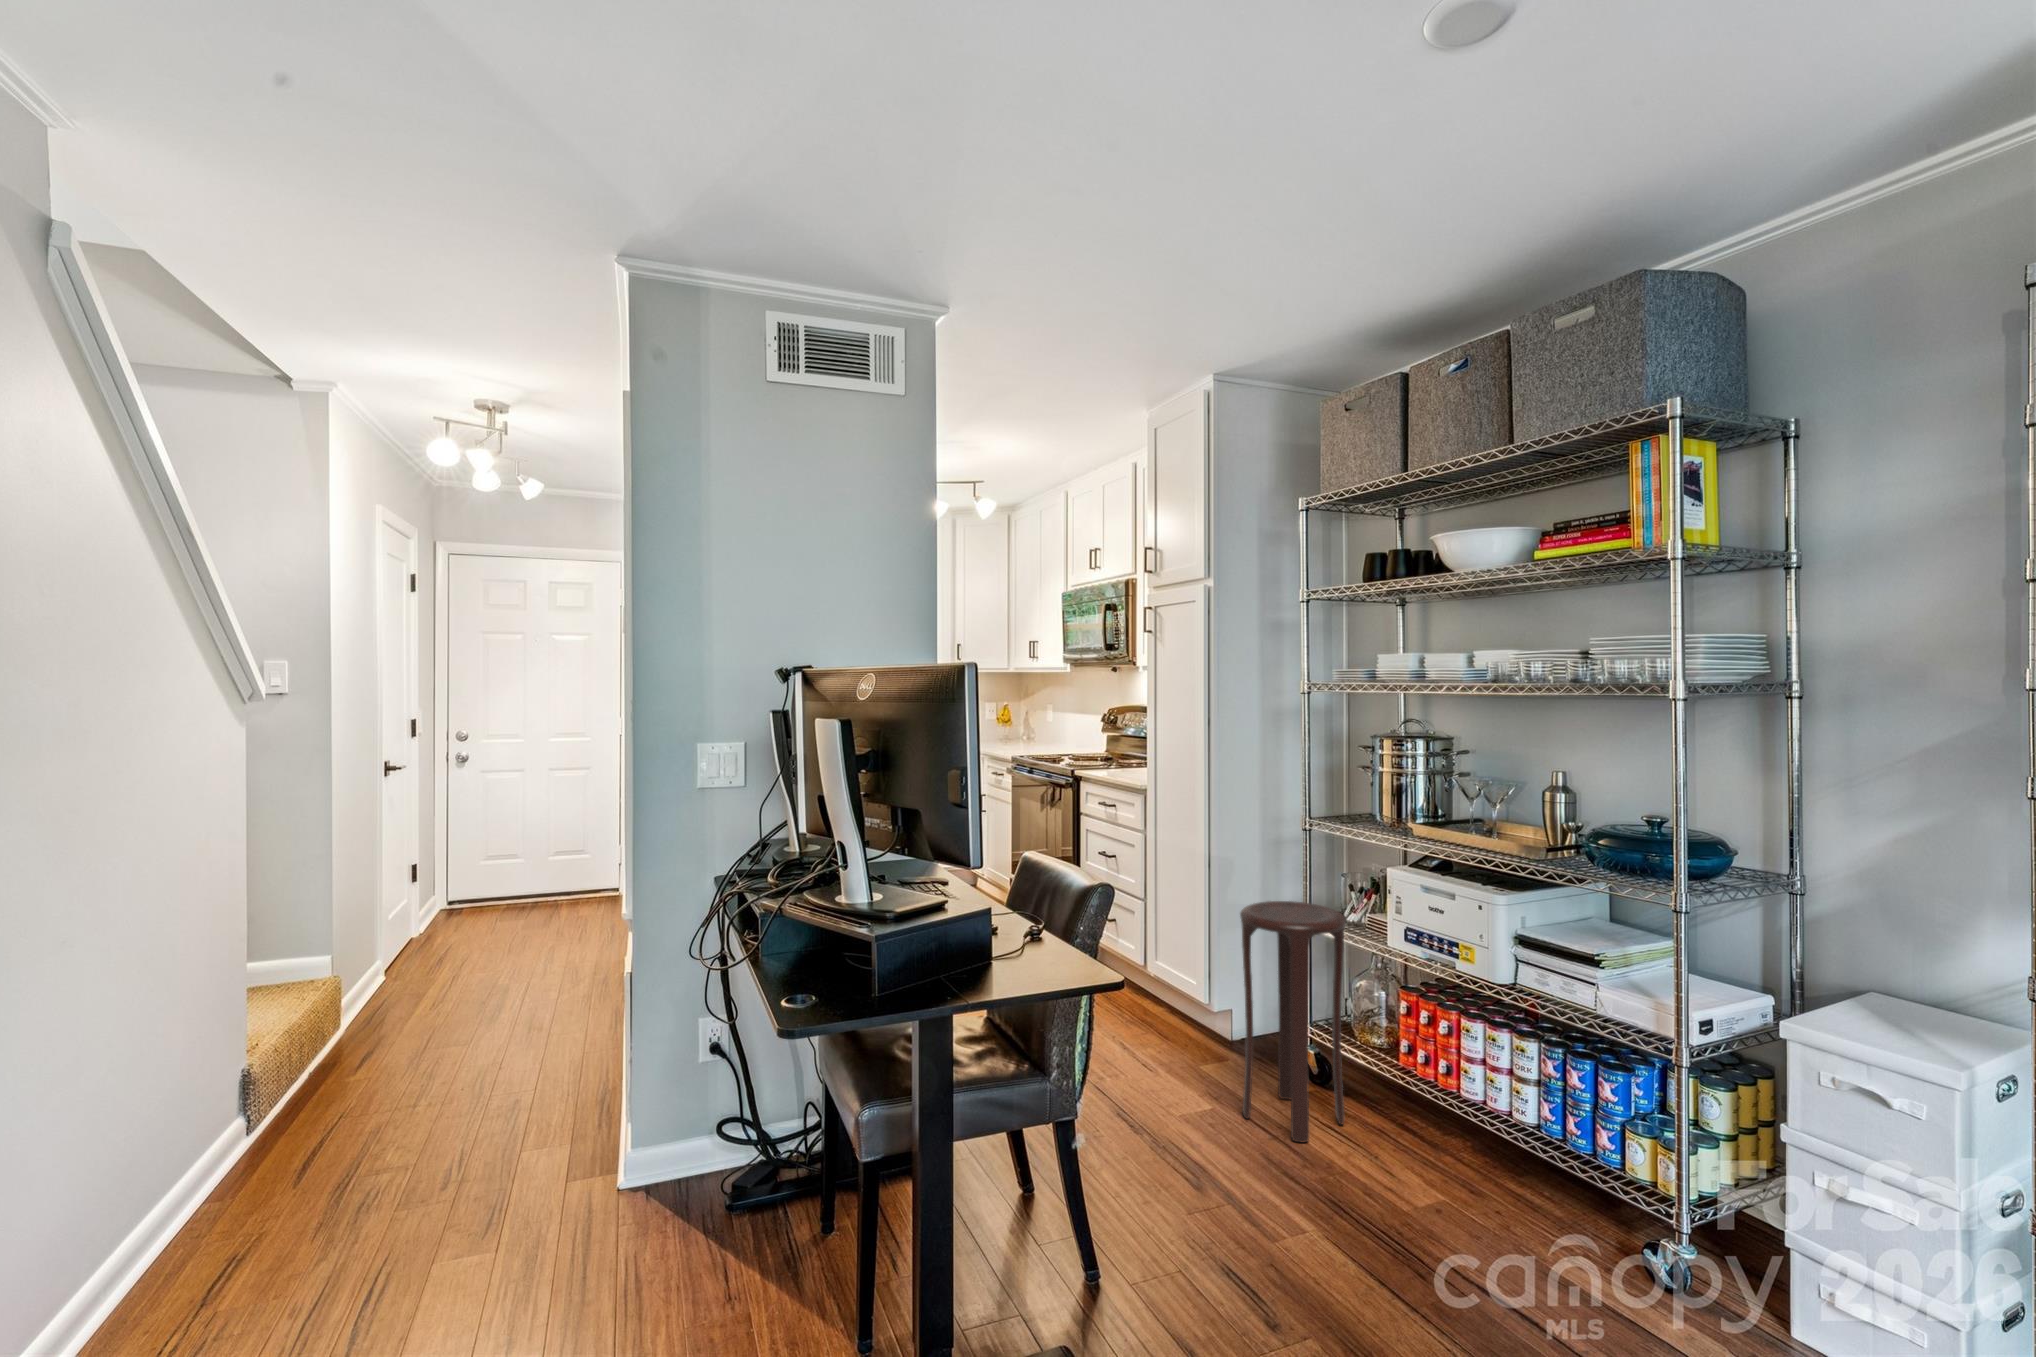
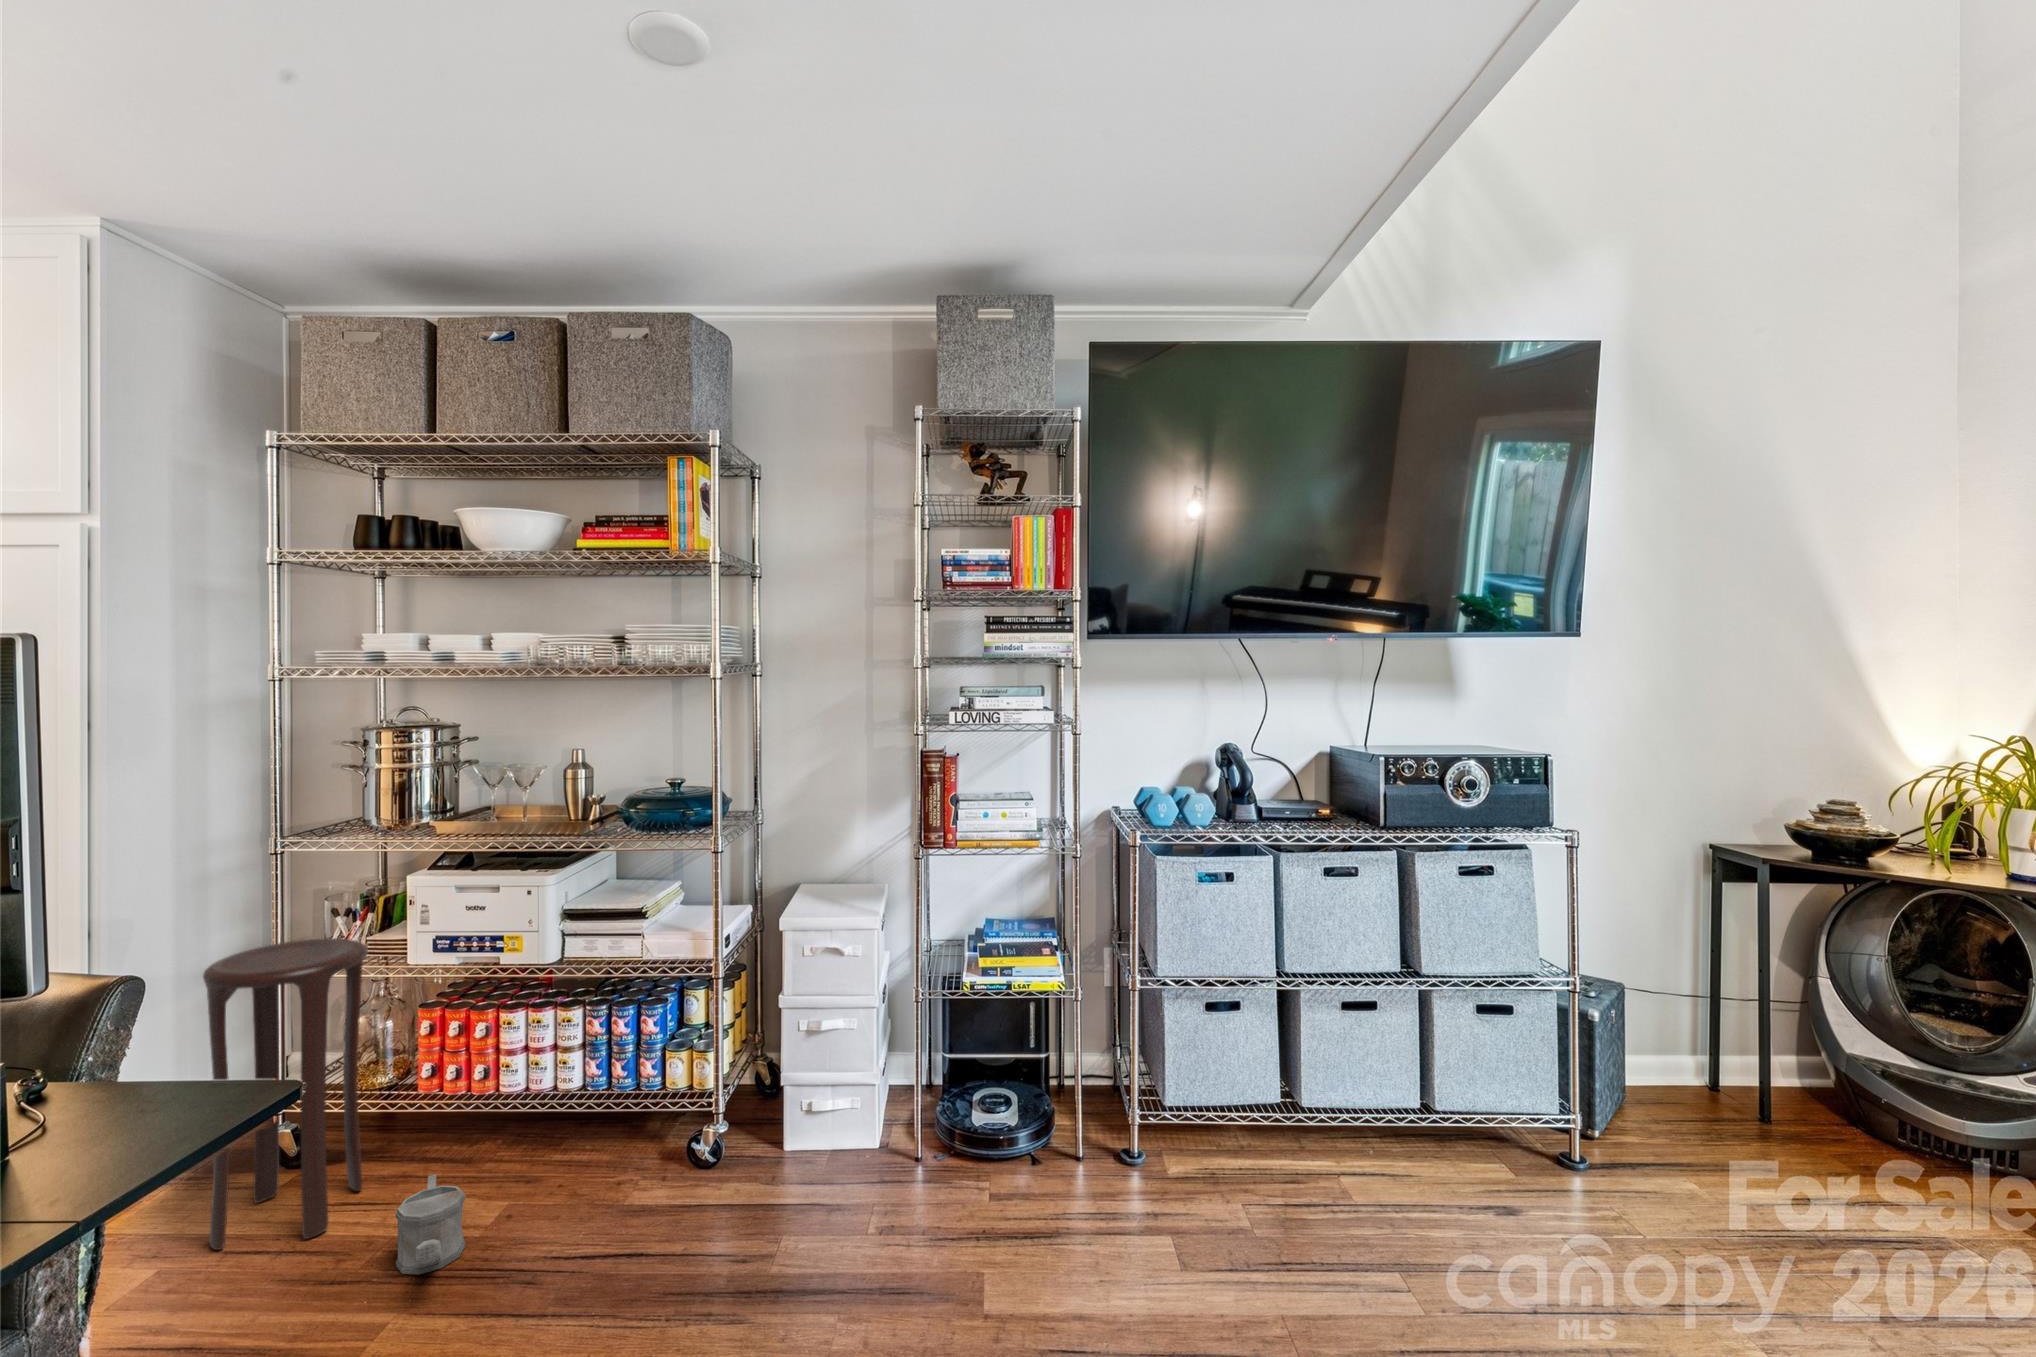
watering can: none [1329,1135,1388,1219] -> present [396,1175,465,1274]

